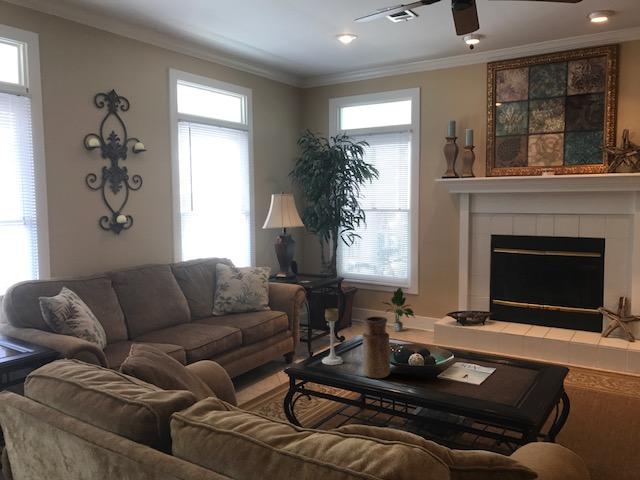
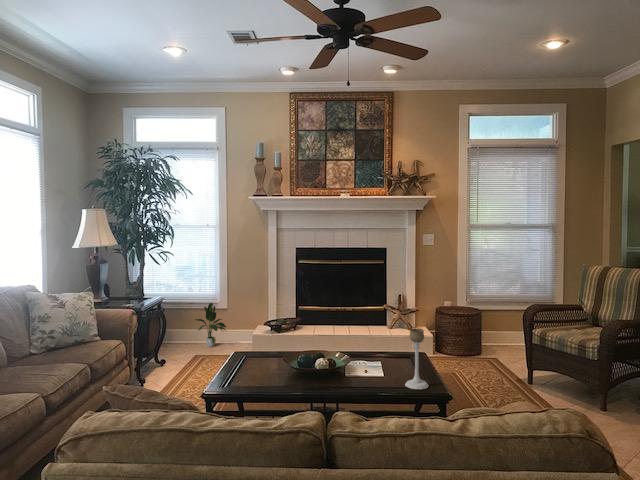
candle holder: present [322,308,343,365] -> present [405,328,429,389]
vase: present [362,316,390,378] -> none [279,328,306,389]

